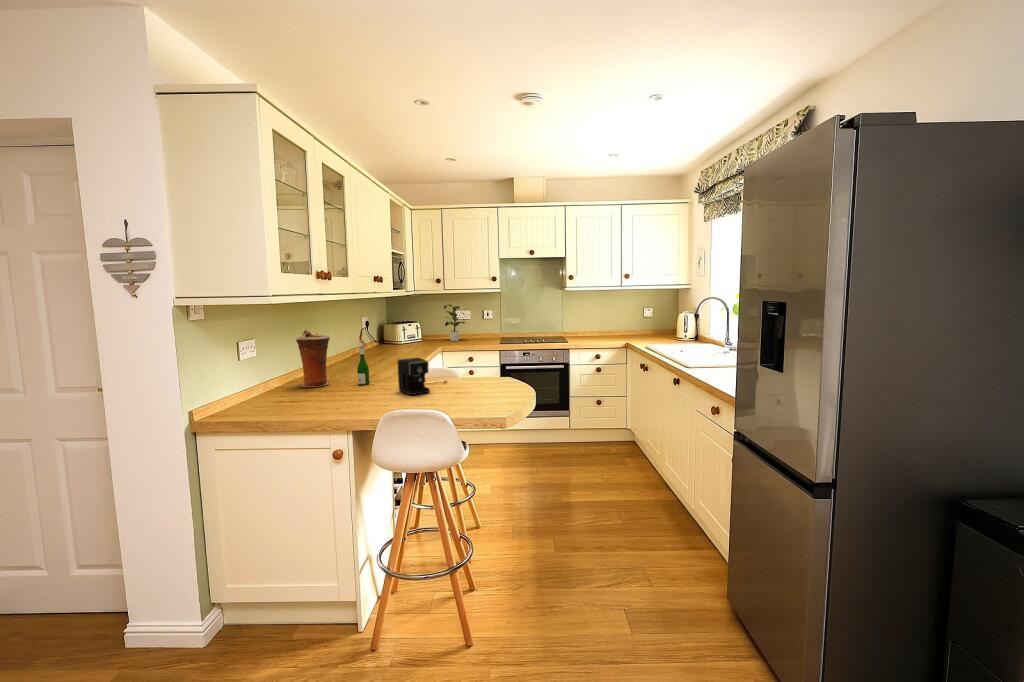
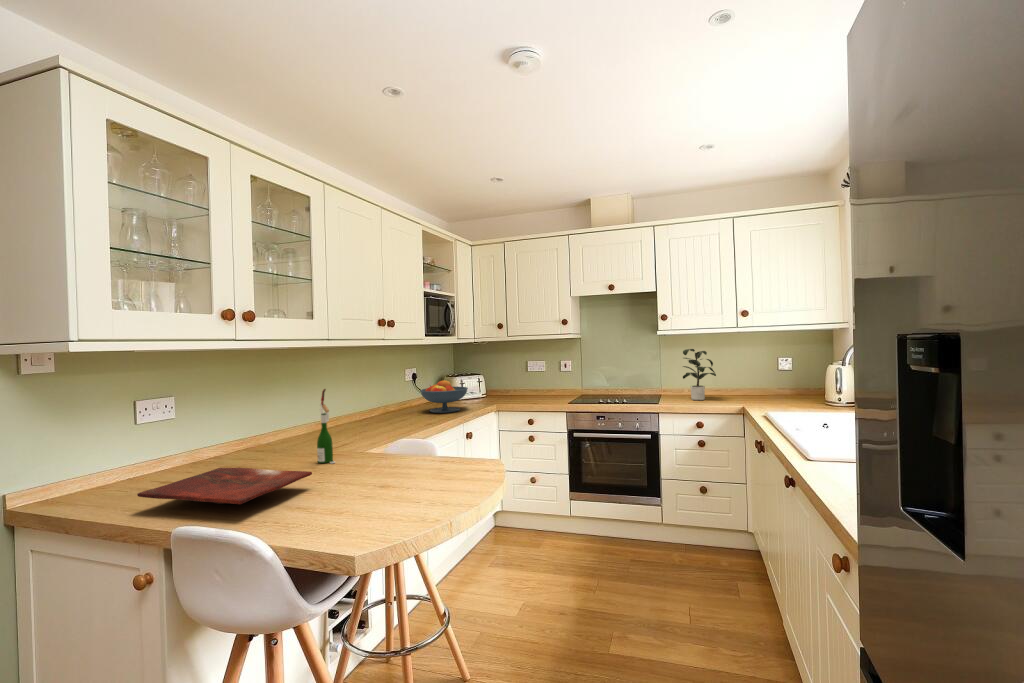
potted plant: present [444,305,465,341] -> present [683,349,716,400]
fruit bowl: none [382,326,423,353] -> present [420,380,468,413]
vase: present [296,330,330,387] -> none [251,389,303,462]
coffee maker: present [397,358,447,395] -> none [339,432,421,489]
cutting board: none [271,385,386,407] -> present [137,468,312,504]

